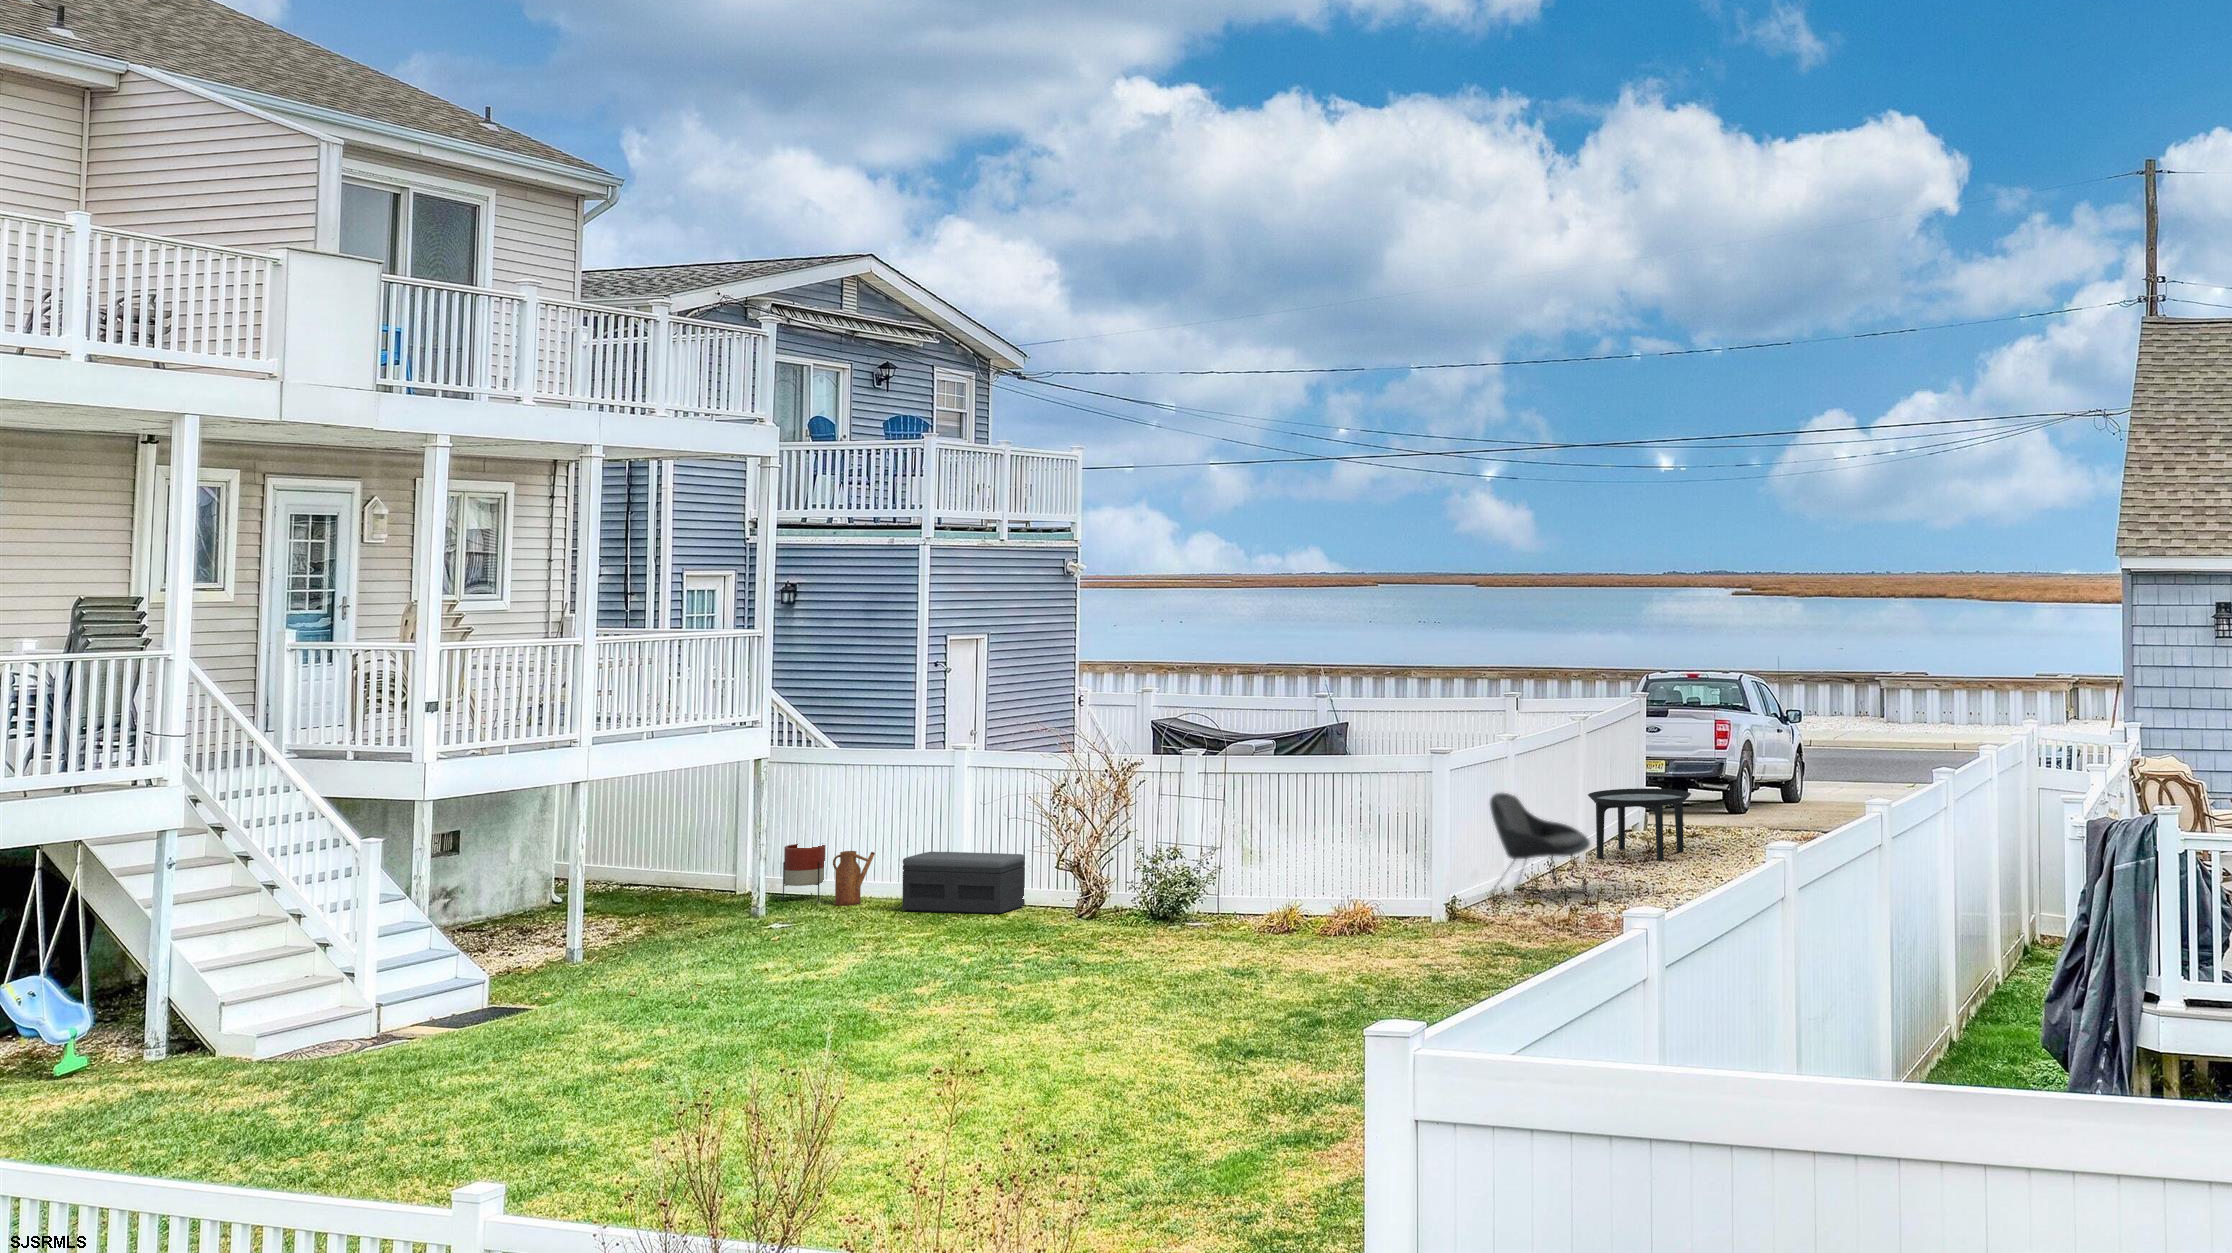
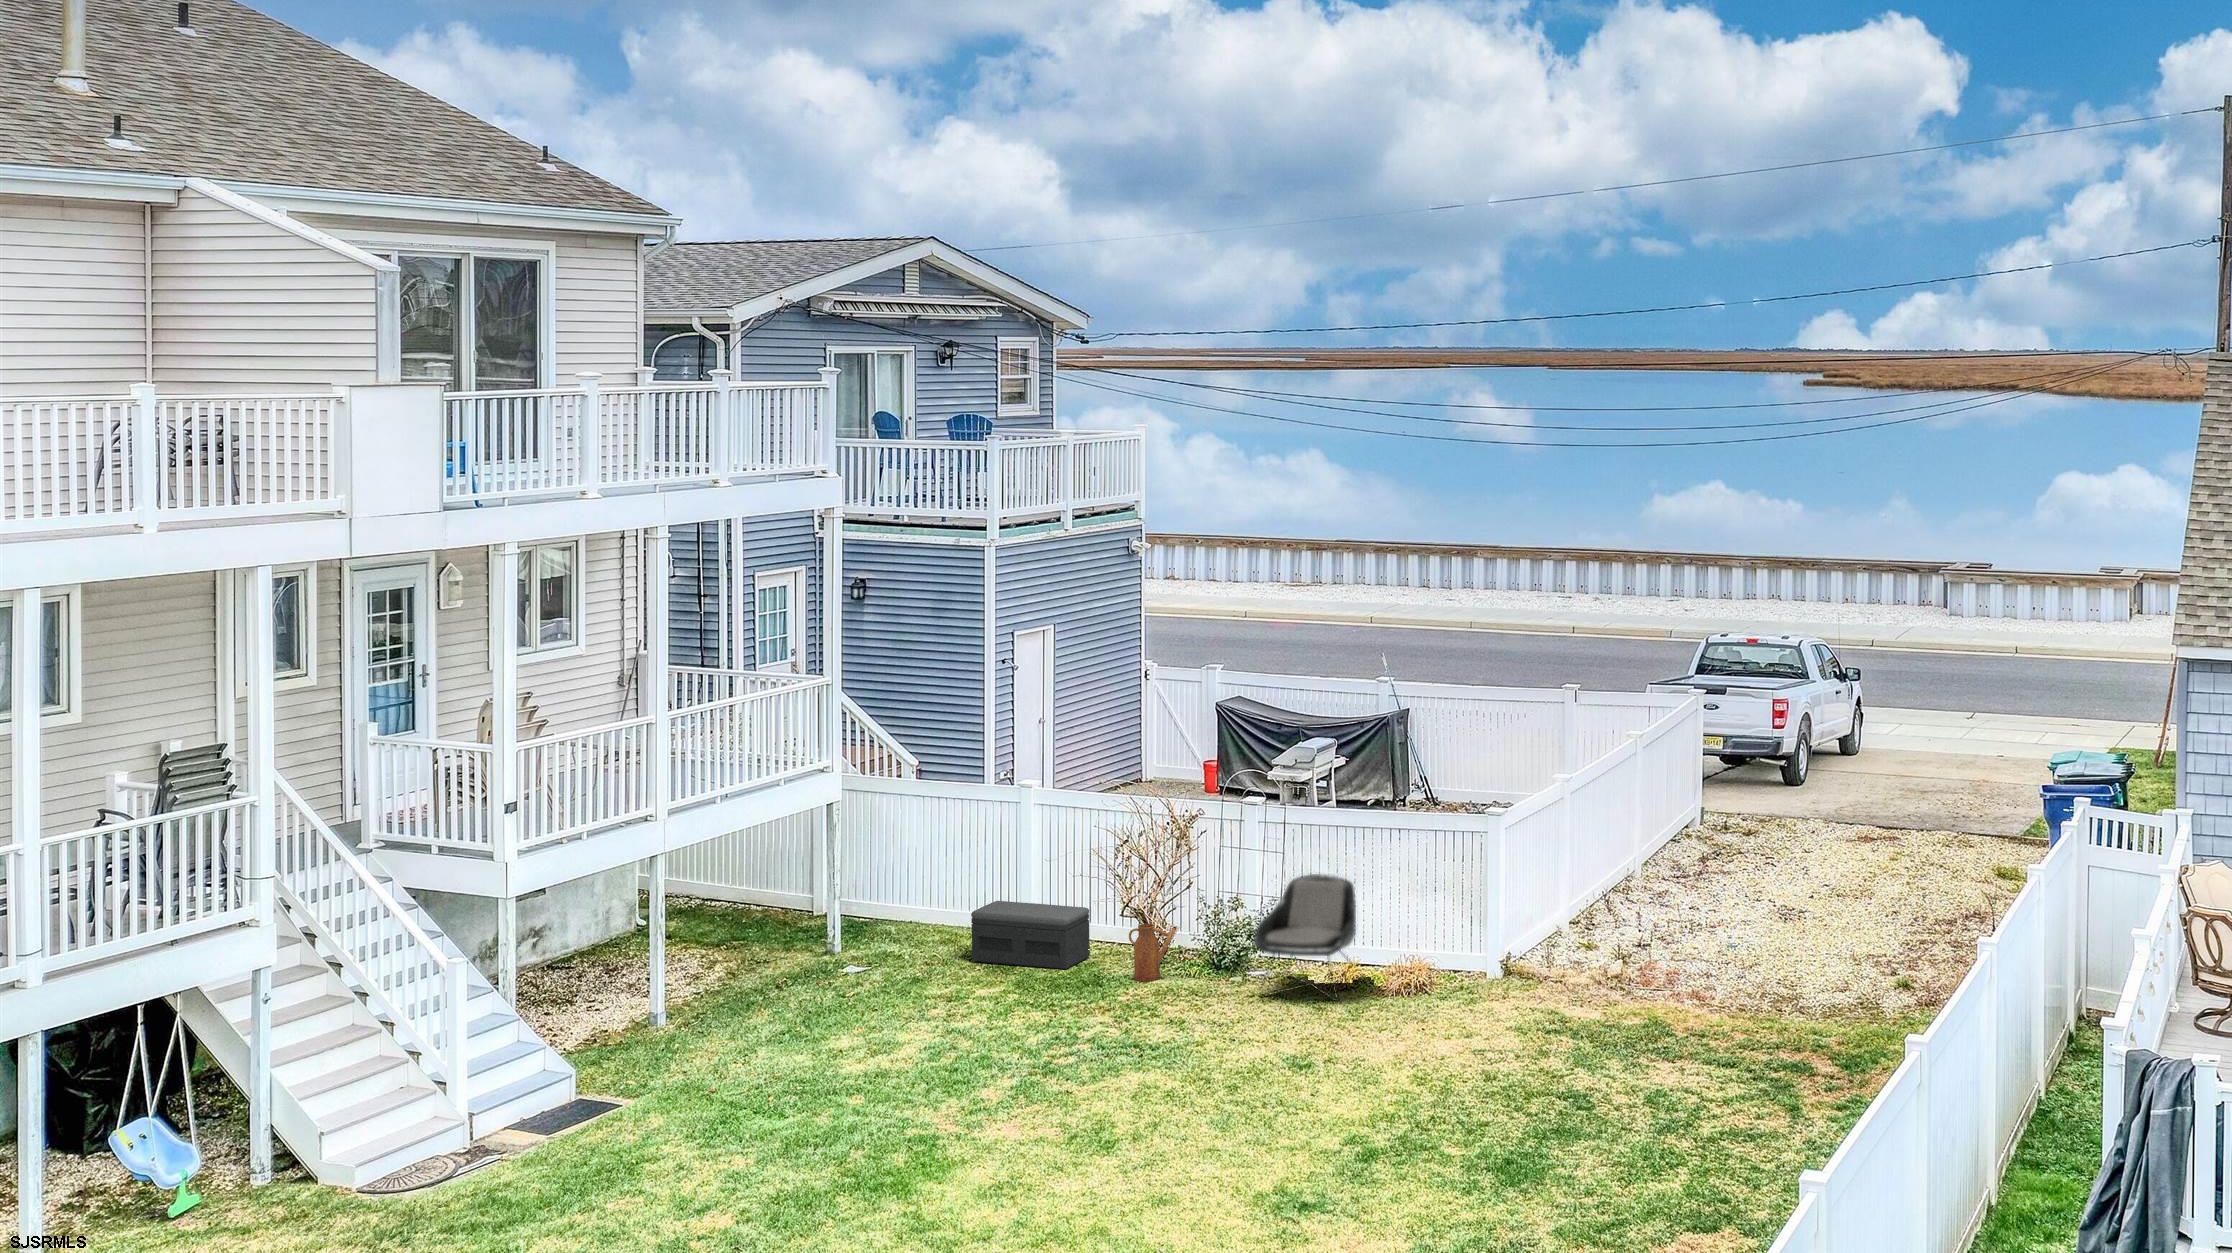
round table: present [1588,789,1691,861] -> none [1641,814,1744,895]
lounge chair: present [1490,793,1590,902] -> present [1253,874,1357,1000]
planter: present [783,844,826,901] -> none [858,882,898,941]
watering can: present [833,851,875,906] -> present [1129,924,1177,982]

